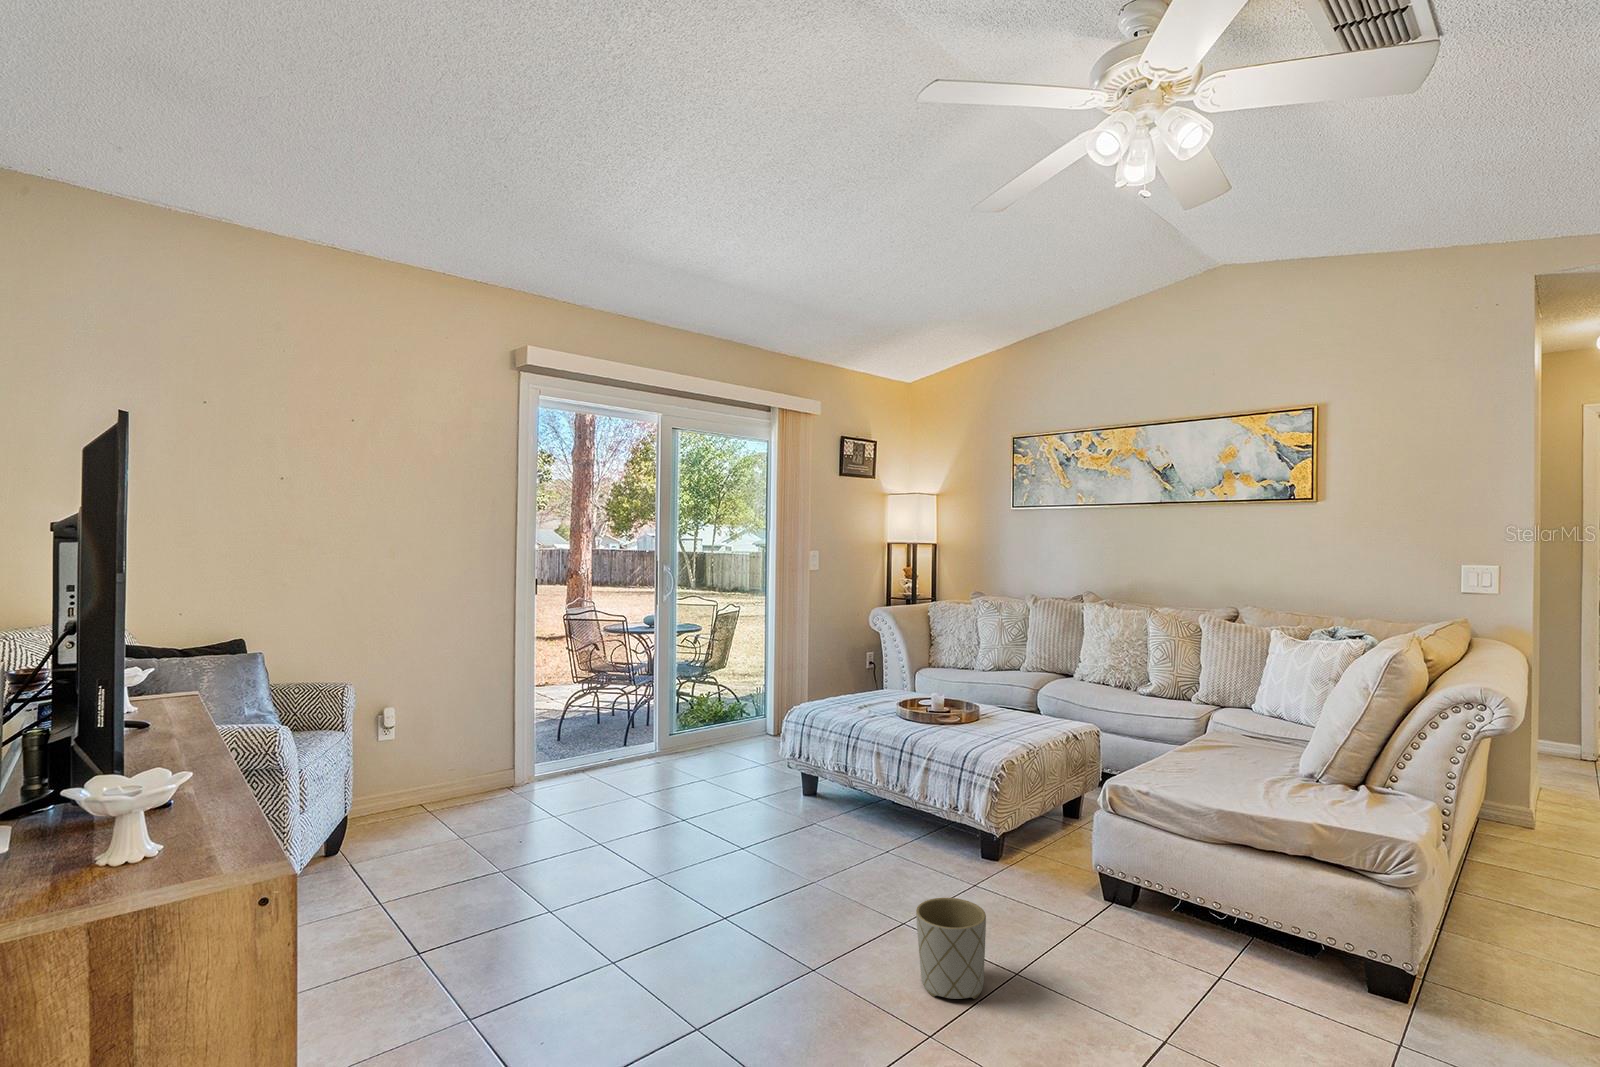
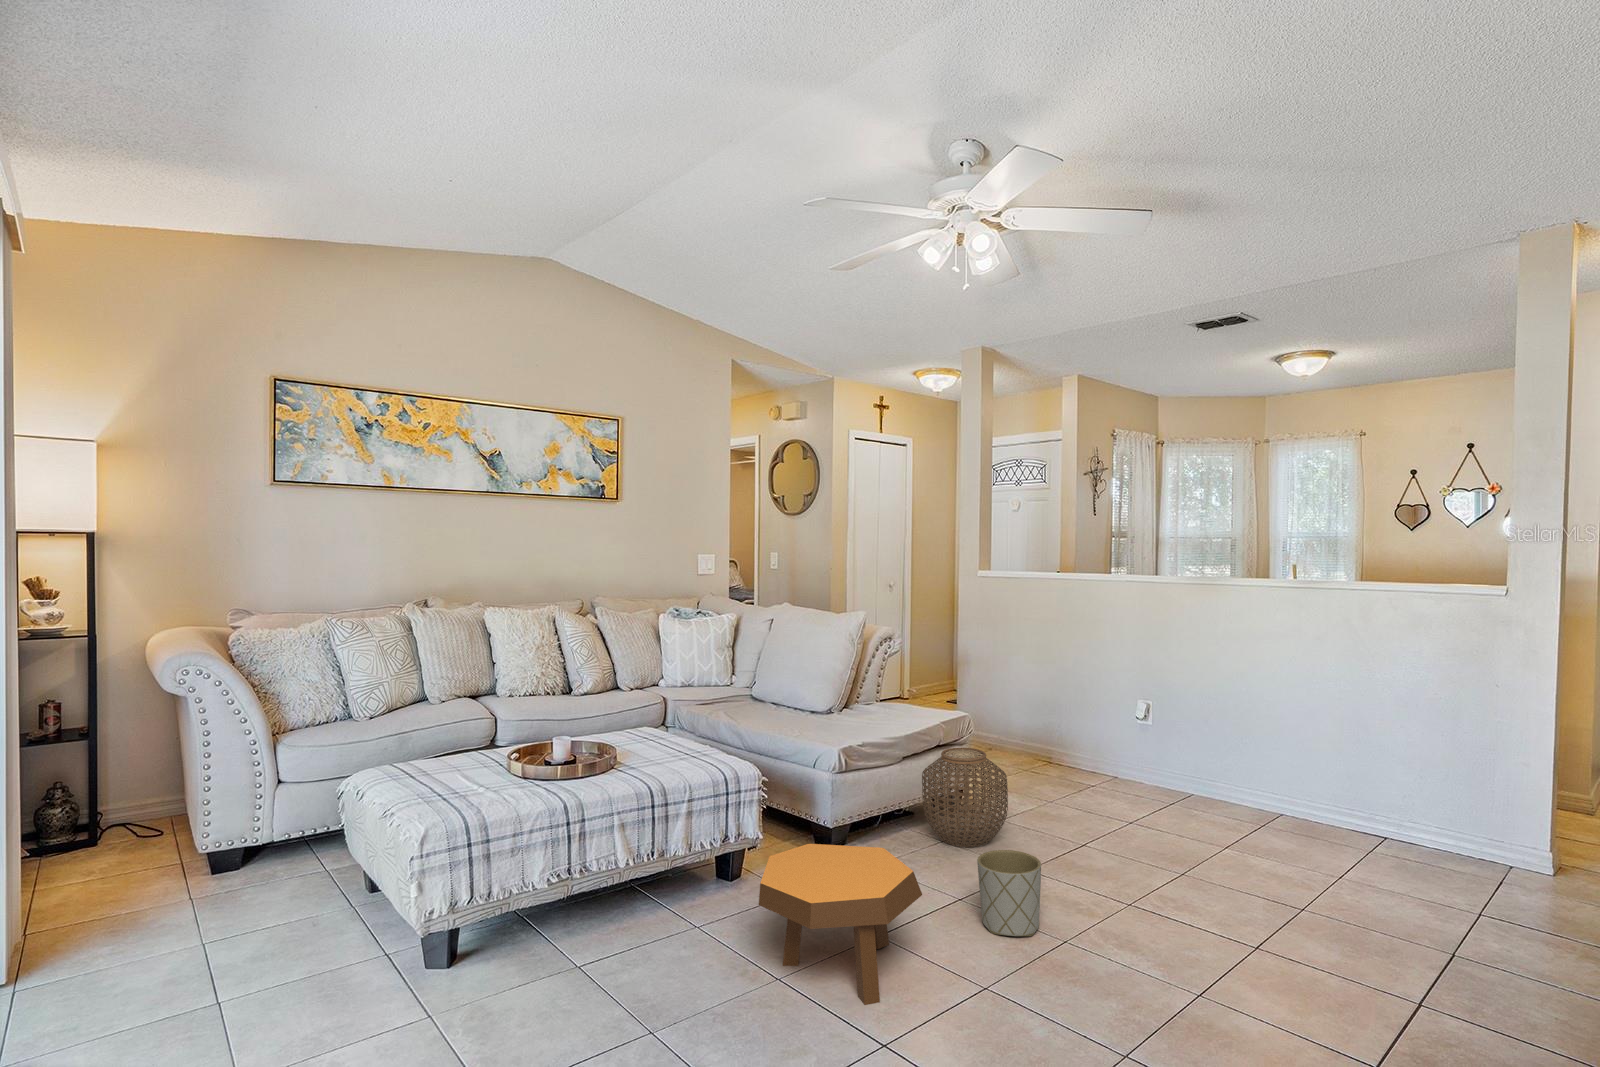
footstool: none [779,802,901,916] -> present [759,844,922,1005]
woven basket: none [1160,846,1298,1002] -> present [922,748,1008,848]

